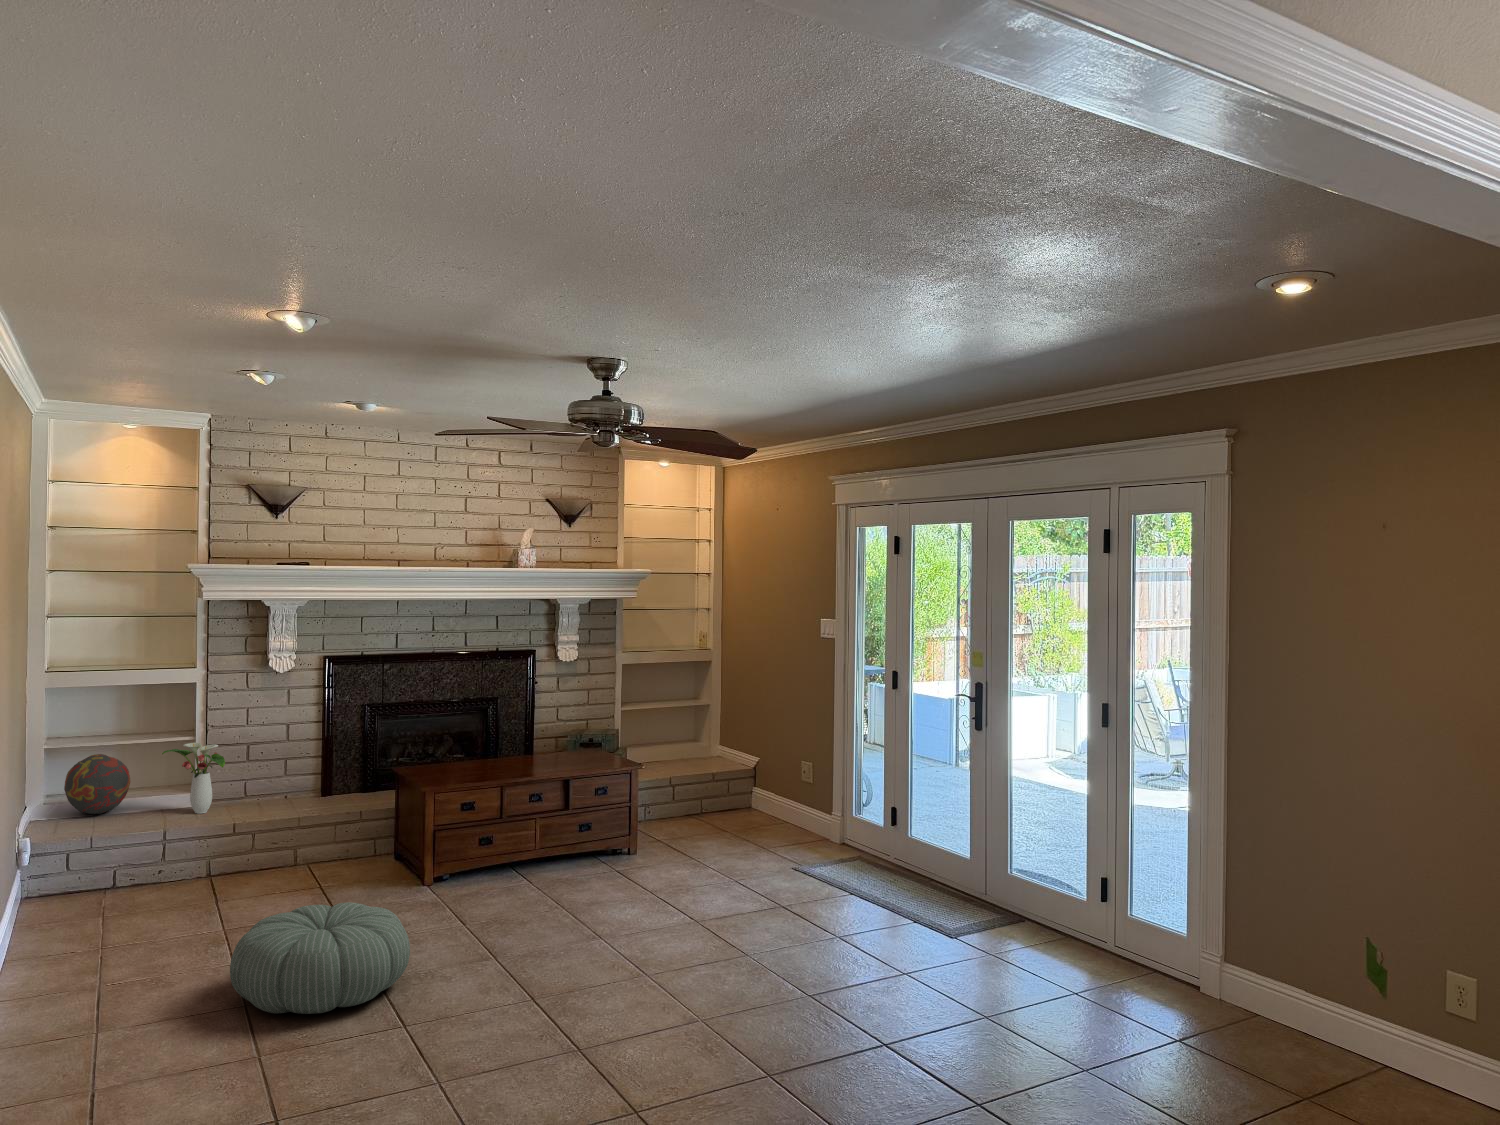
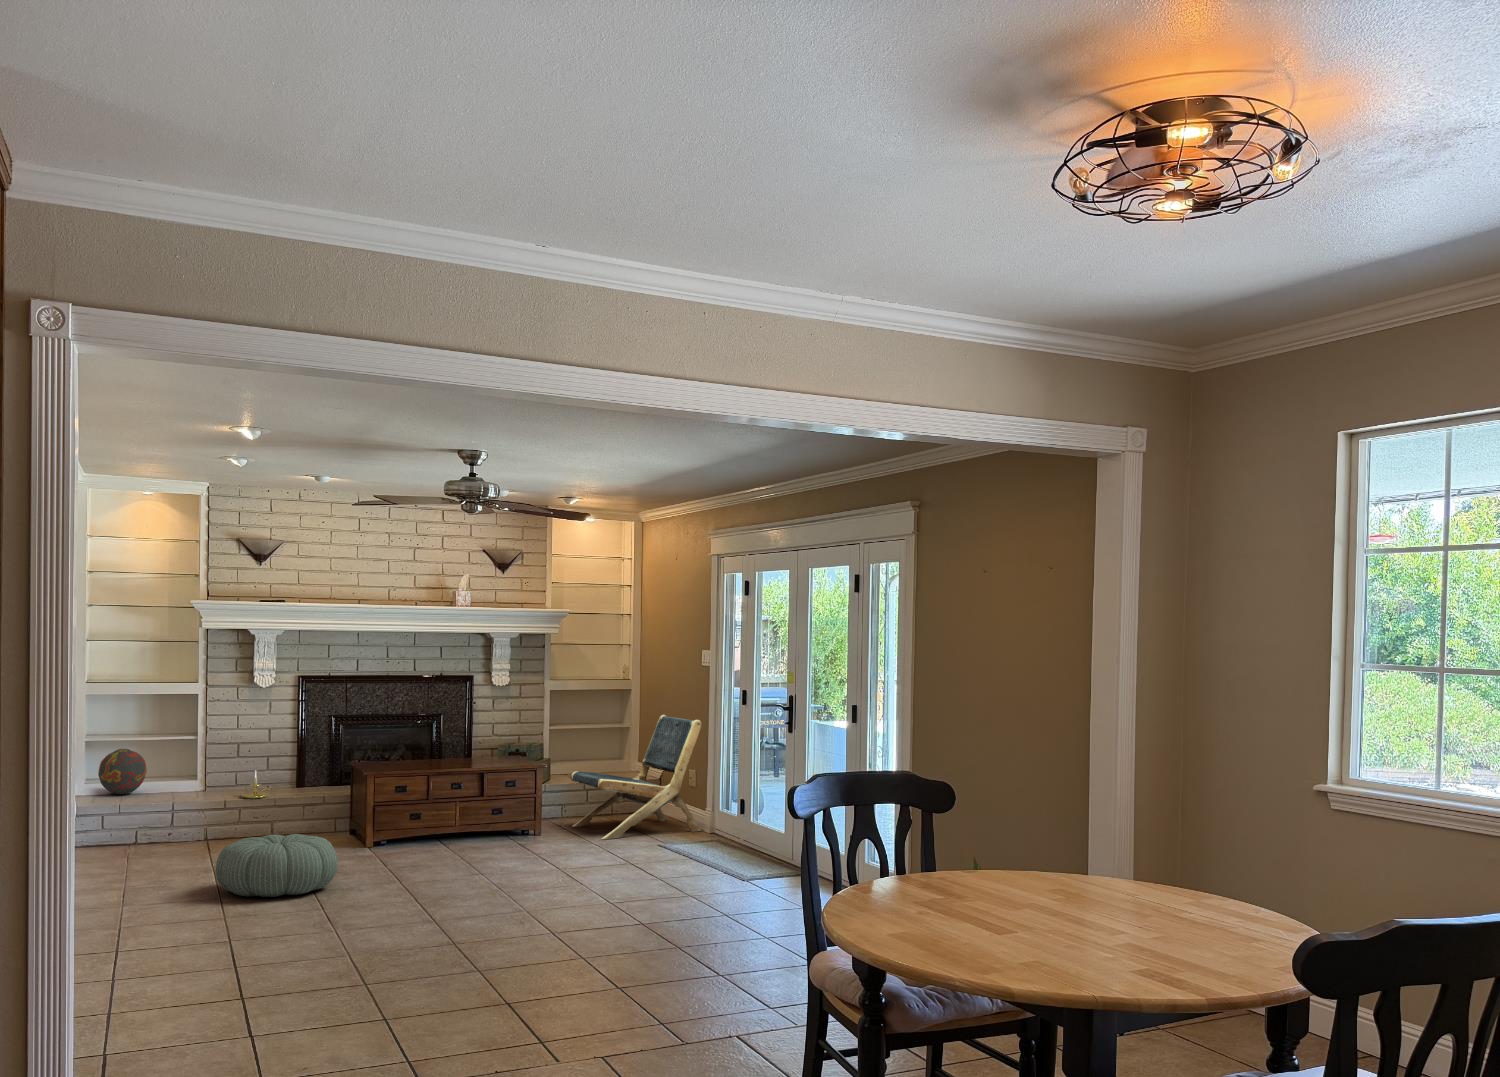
lounge chair: none [662,697,825,859] -> present [570,715,702,839]
flower arrangement: present [162,743,225,814] -> none [171,741,218,796]
candle holder: none [257,779,297,816] -> present [242,771,270,798]

